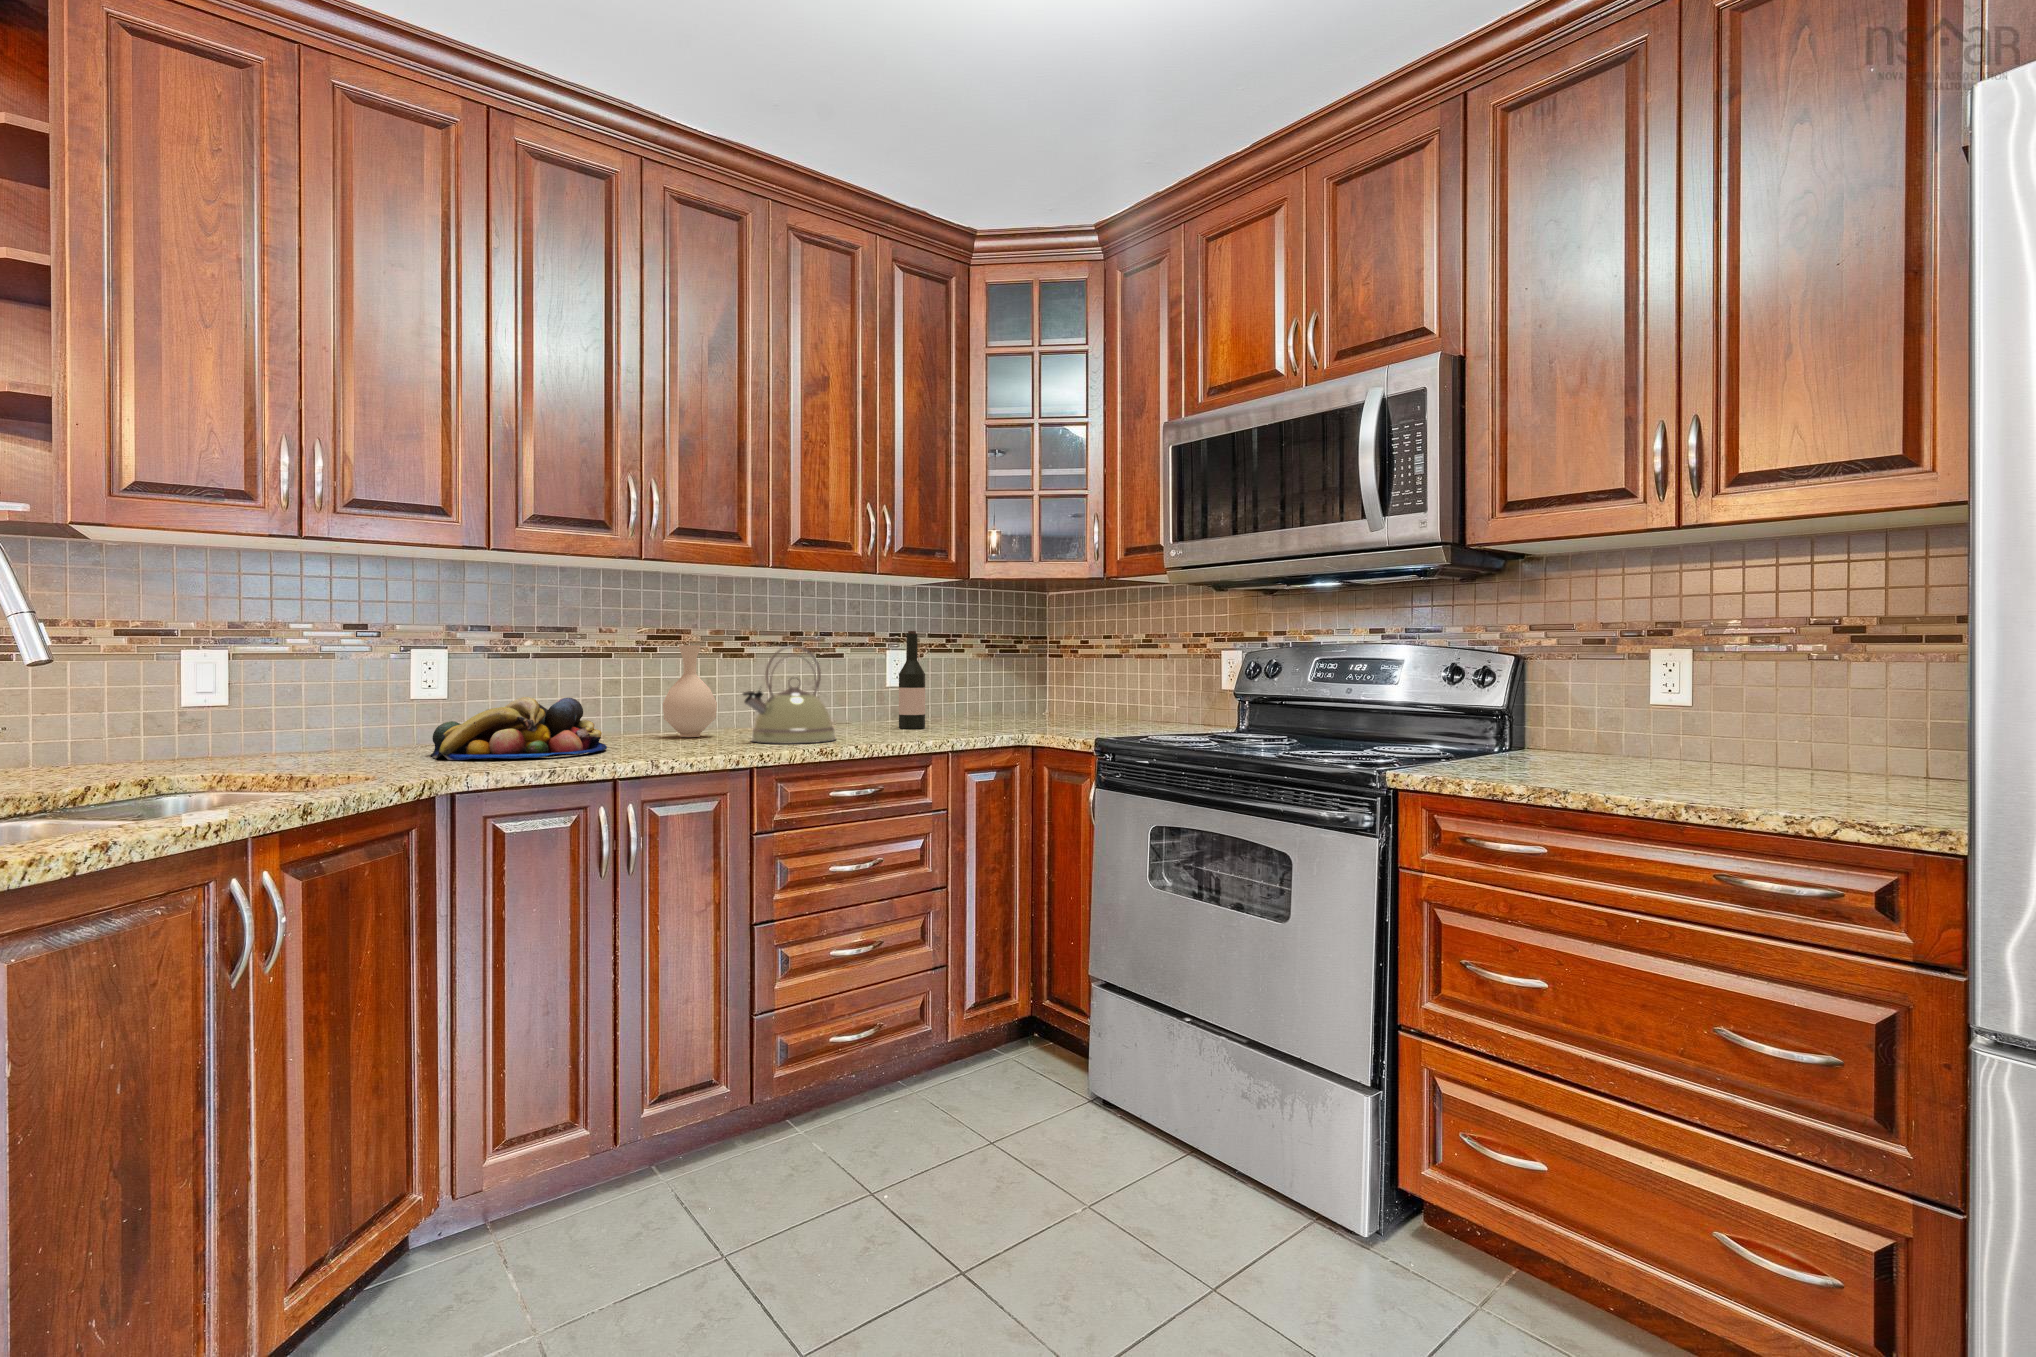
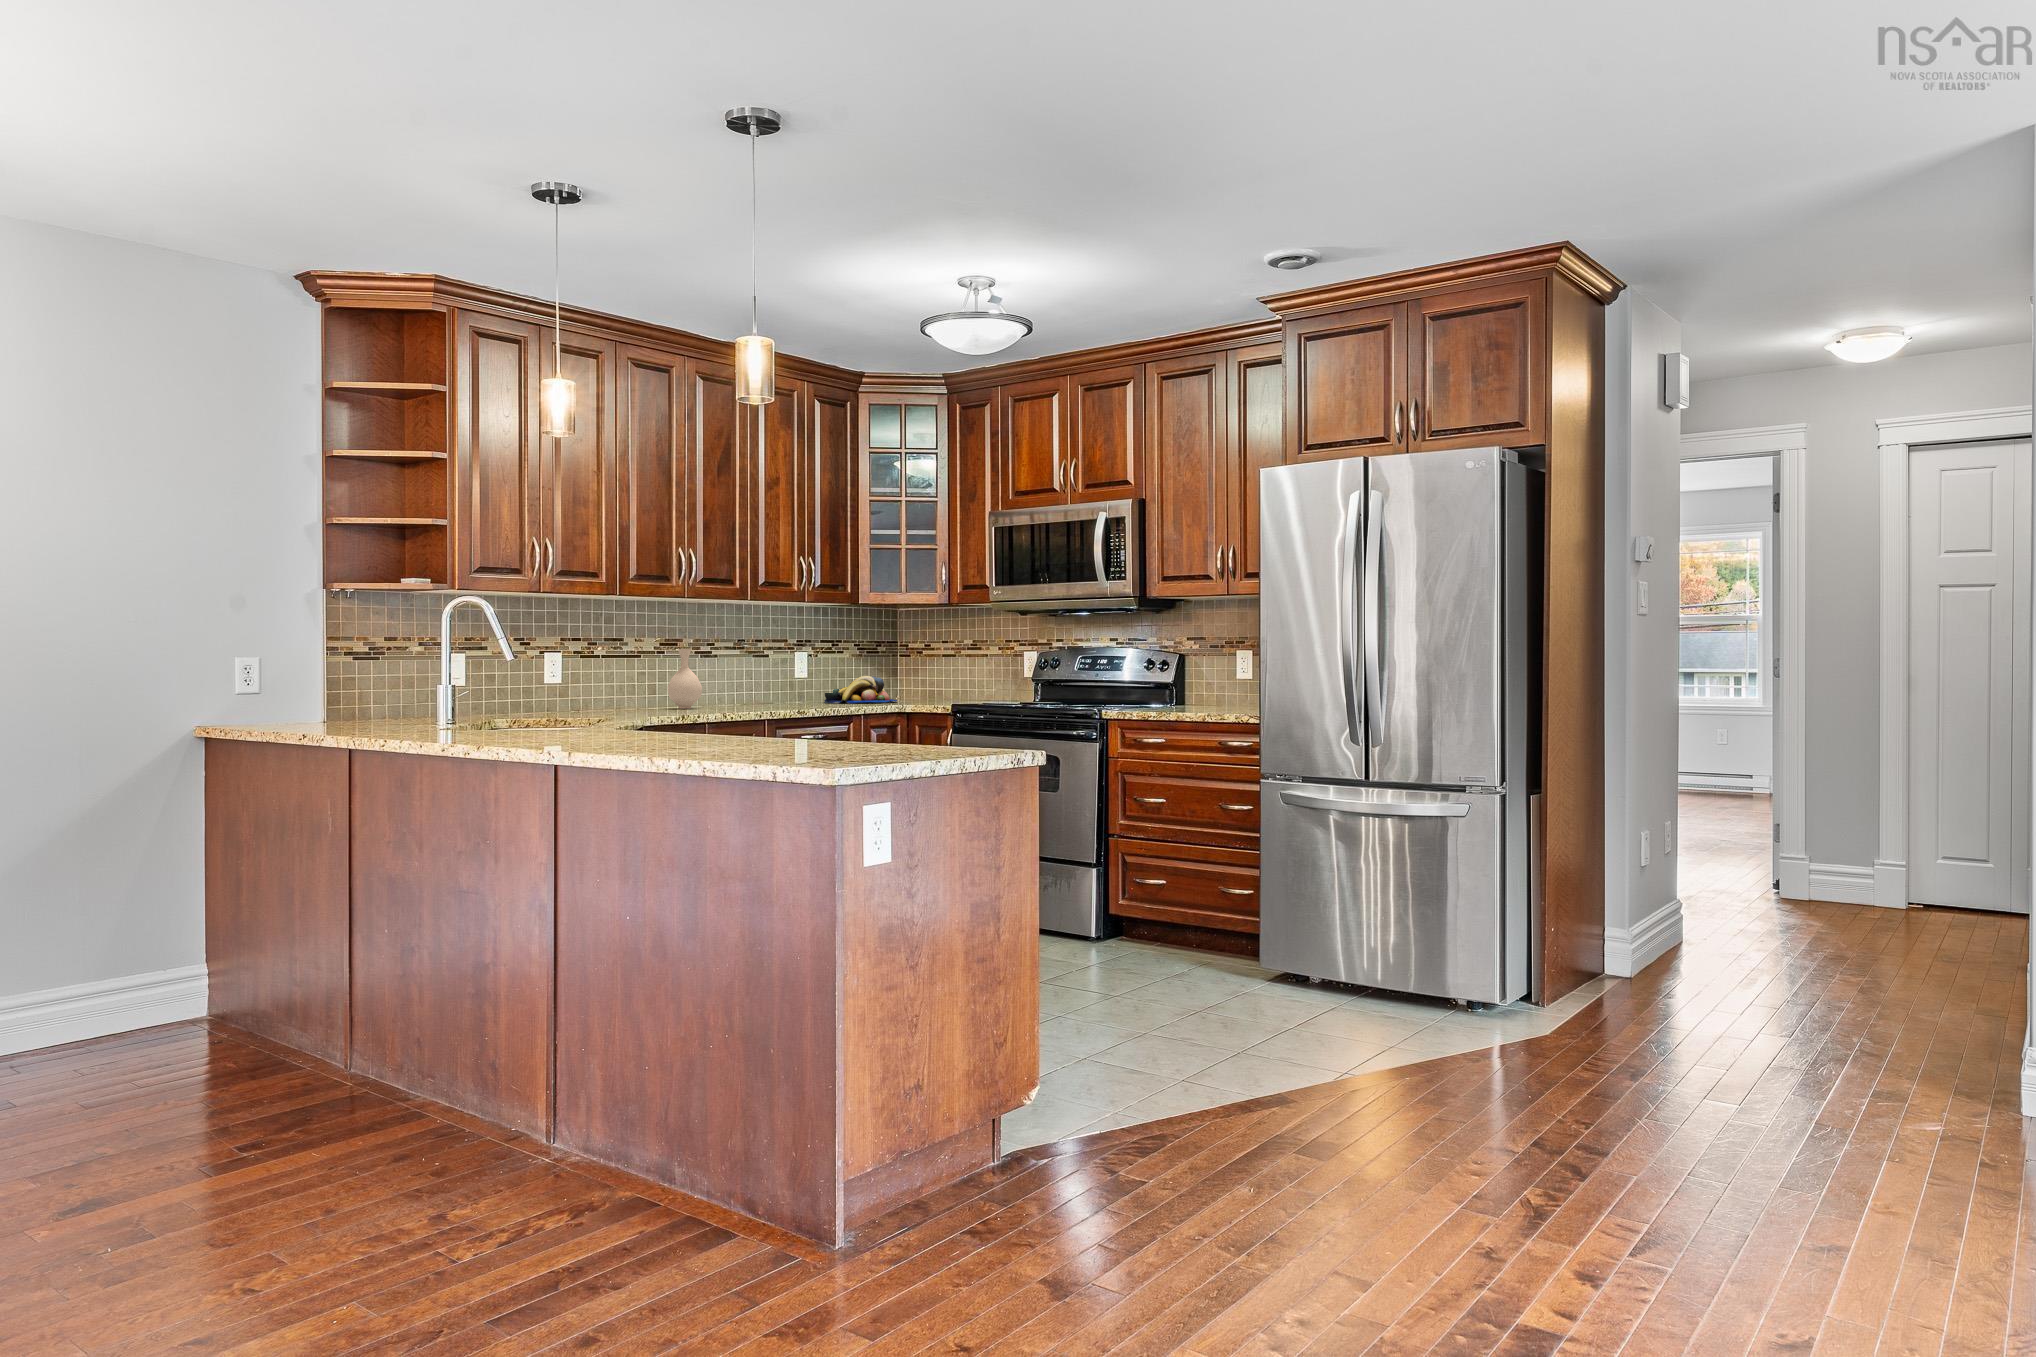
wine bottle: present [899,631,925,729] -> none [808,638,826,705]
kettle: present [743,646,836,744] -> none [732,649,787,709]
fruit bowl: present [431,697,607,760] -> present [824,676,897,704]

